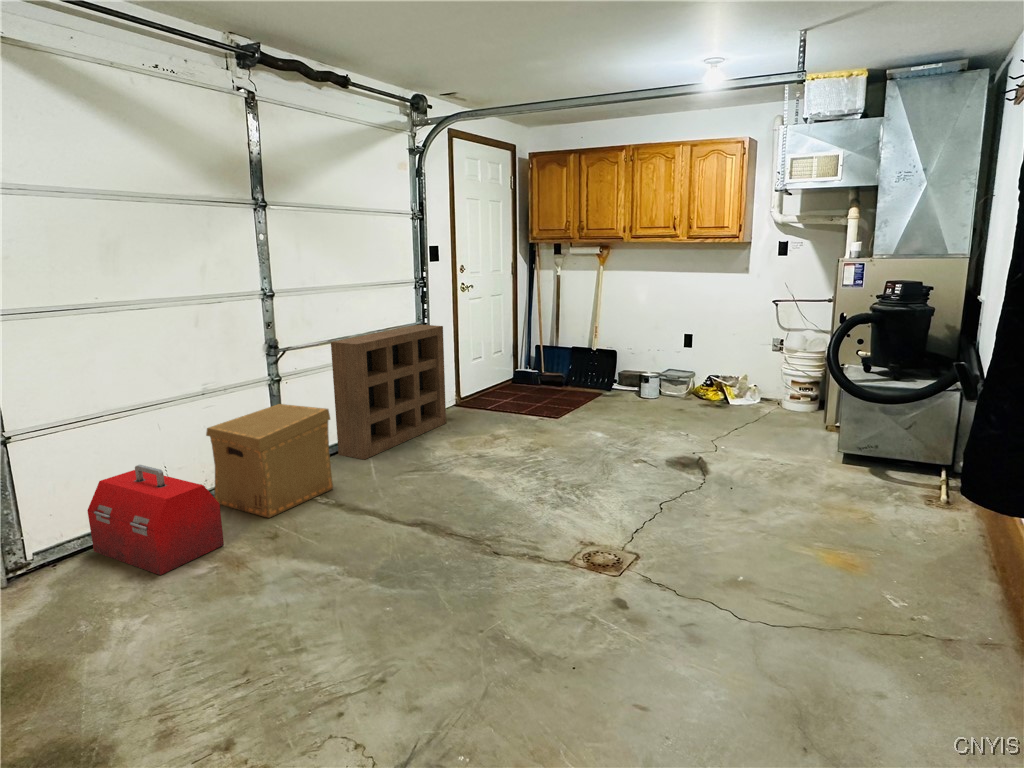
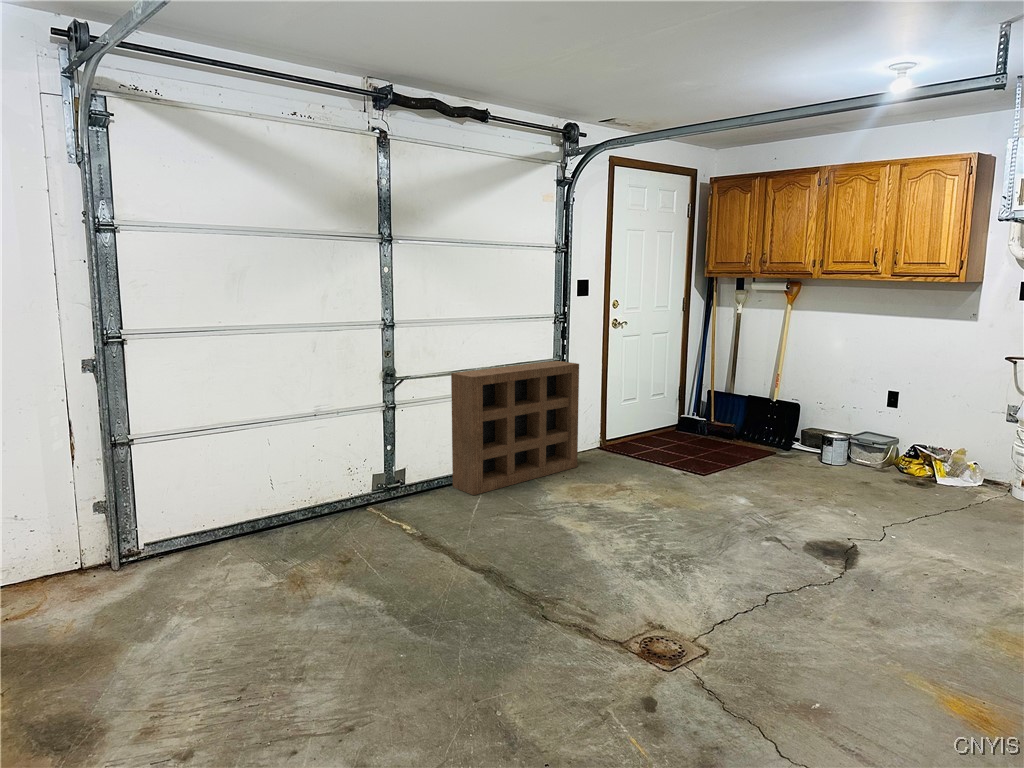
cardboard box: present [206,404,333,518] -> none [313,430,427,542]
toolbox: present [87,465,224,575] -> none [194,475,298,581]

